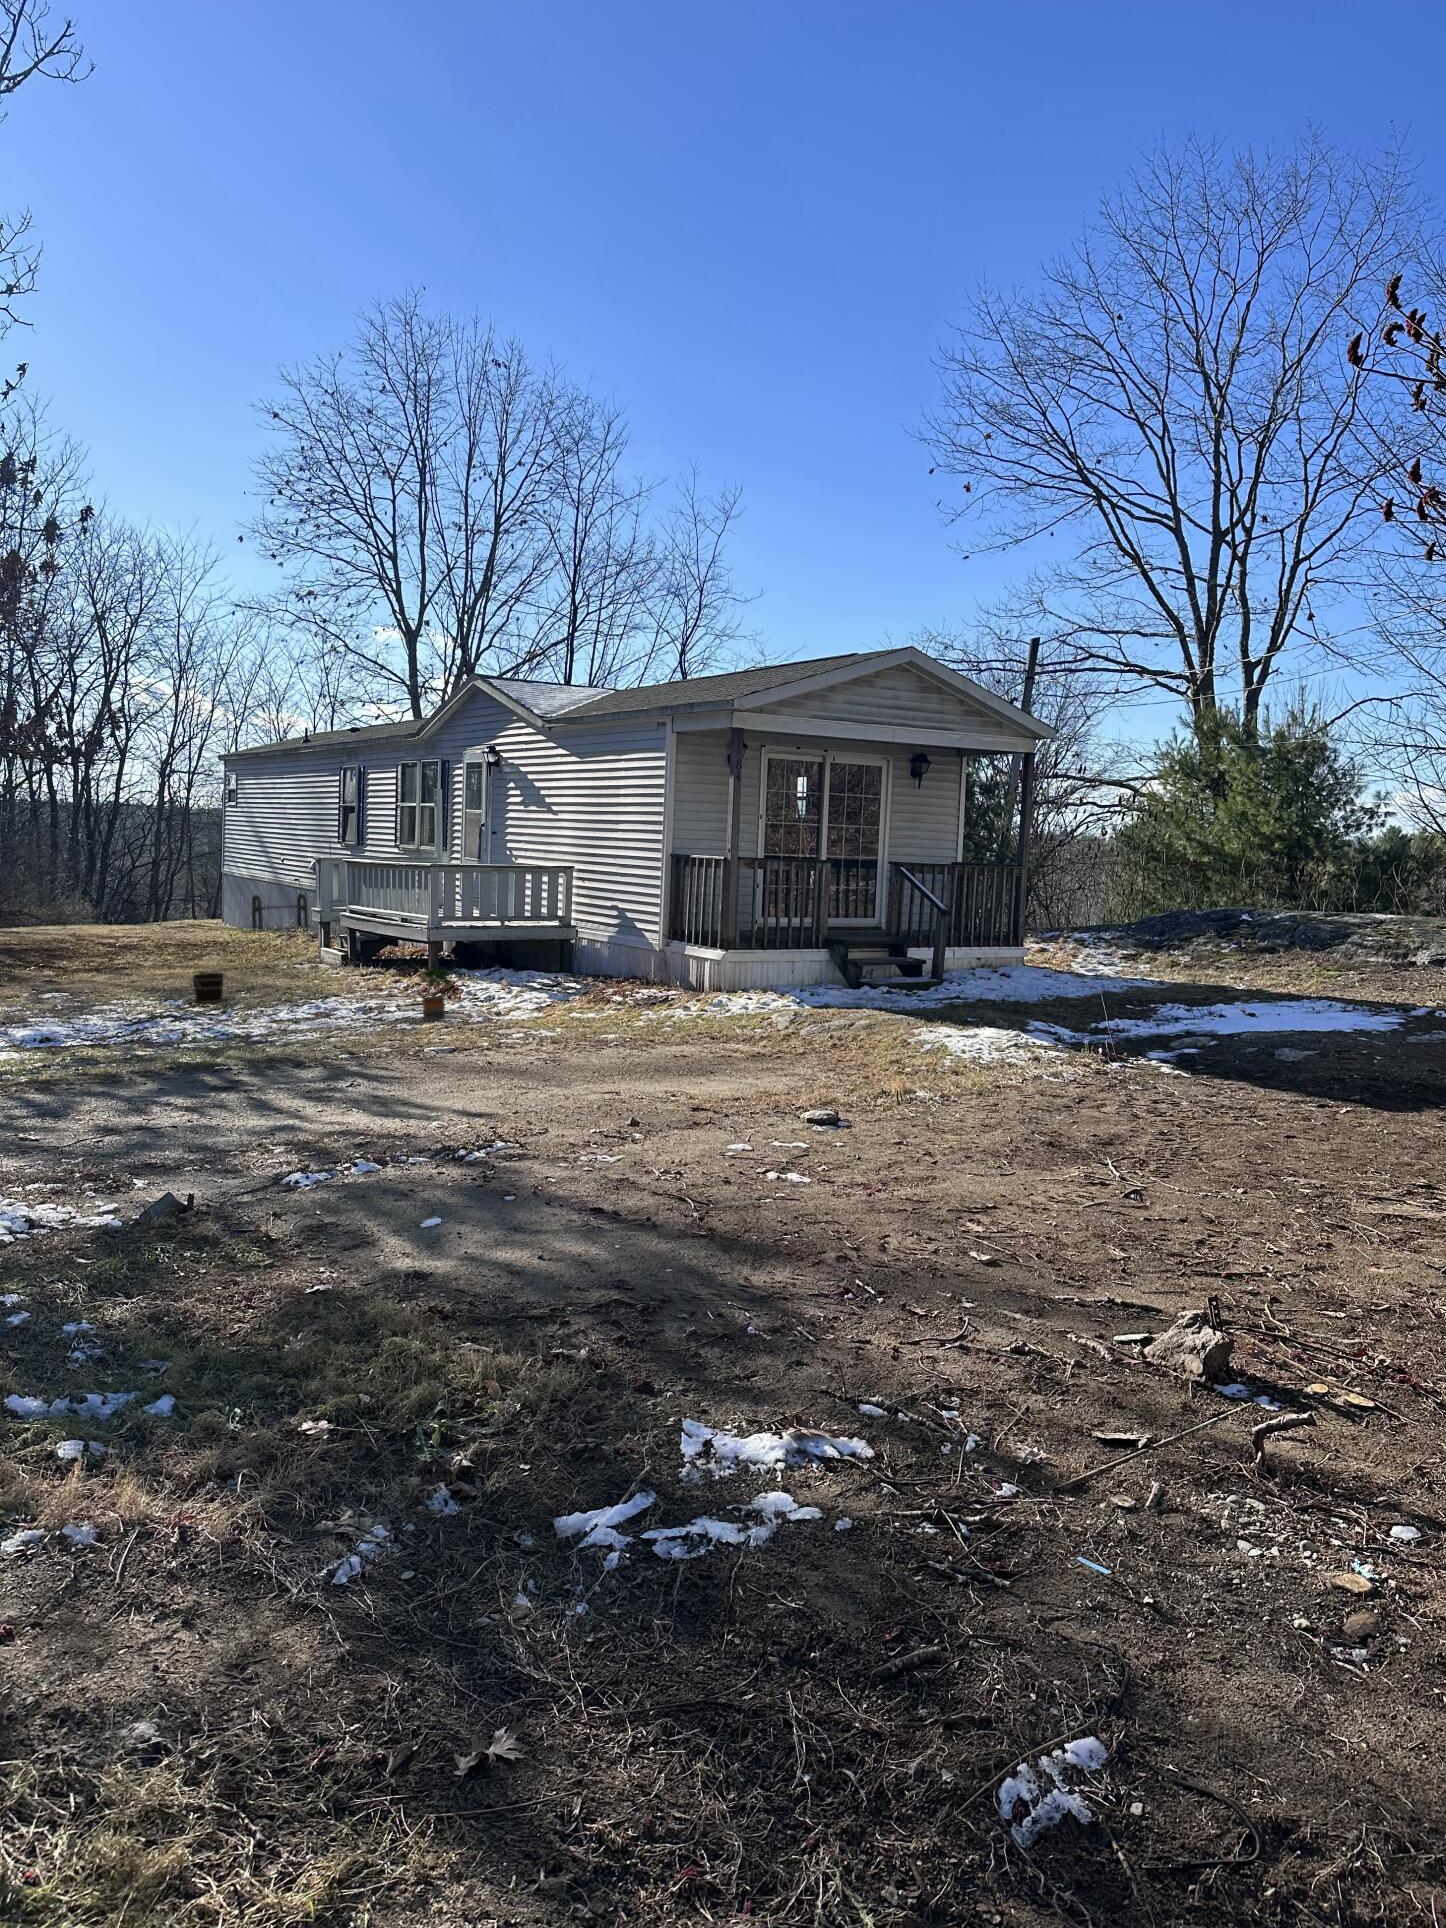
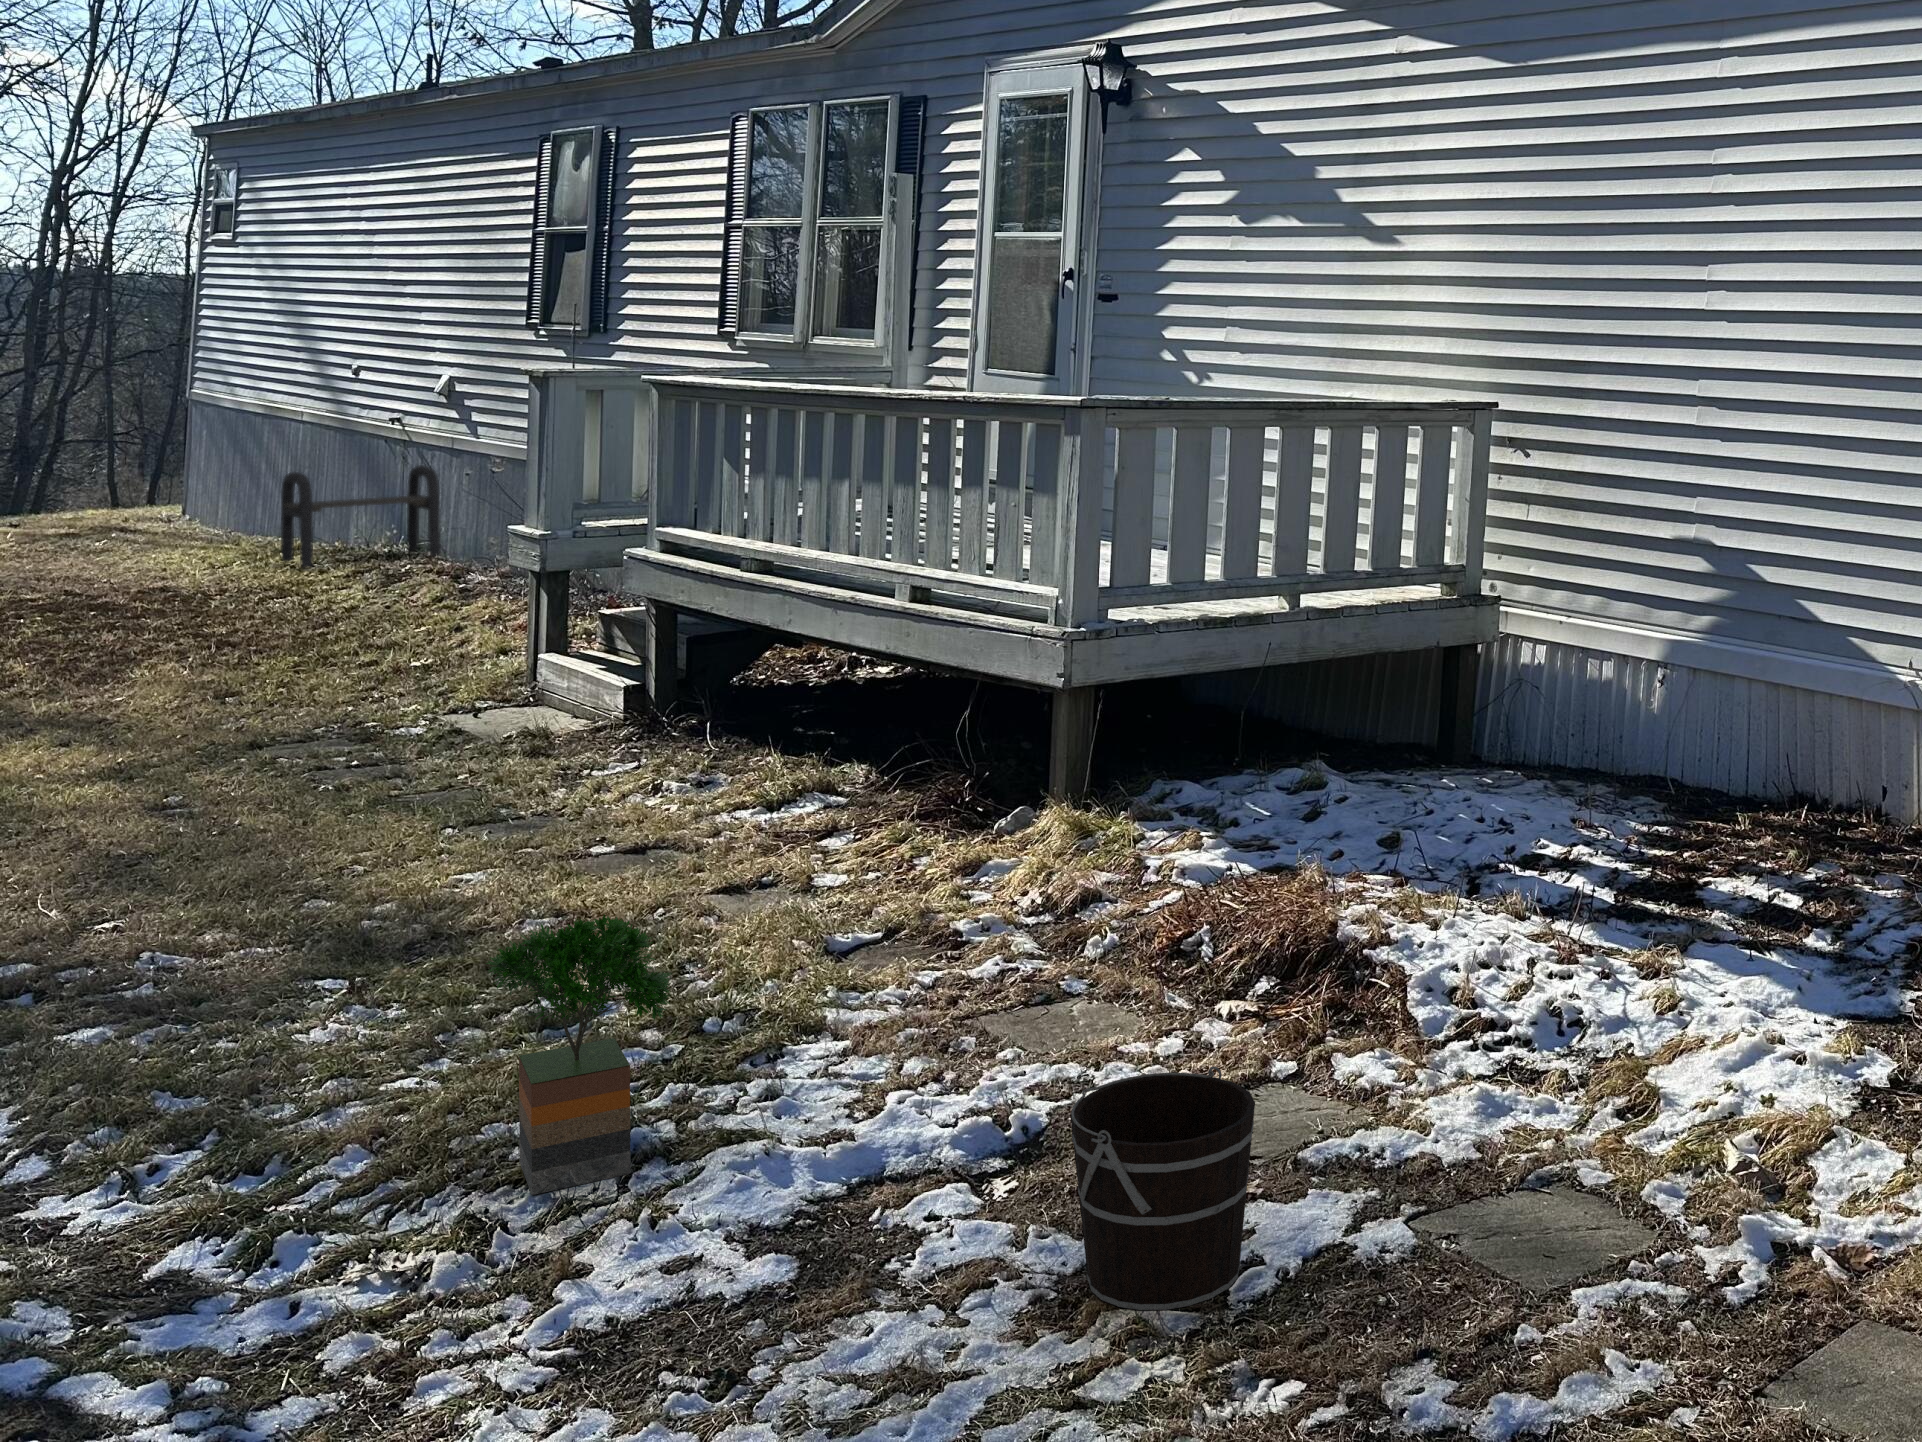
potted tree: present [417,969,452,1021] -> present [486,914,671,1195]
bucket: present [193,973,224,1003] -> present [1071,1067,1255,1310]

